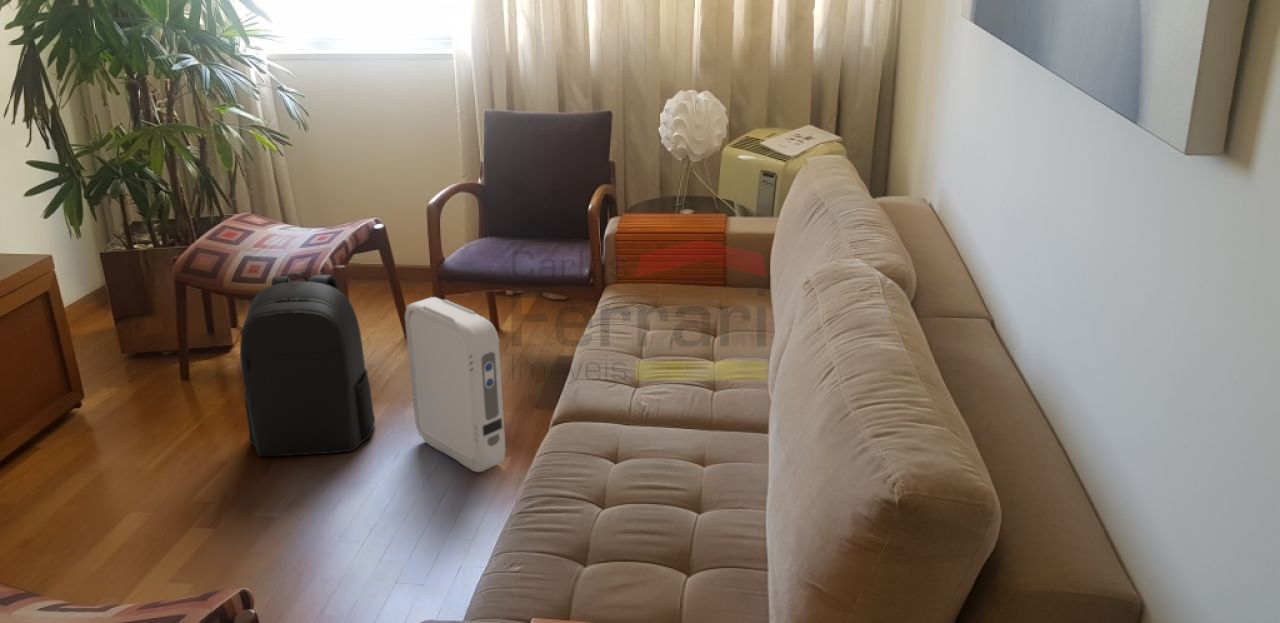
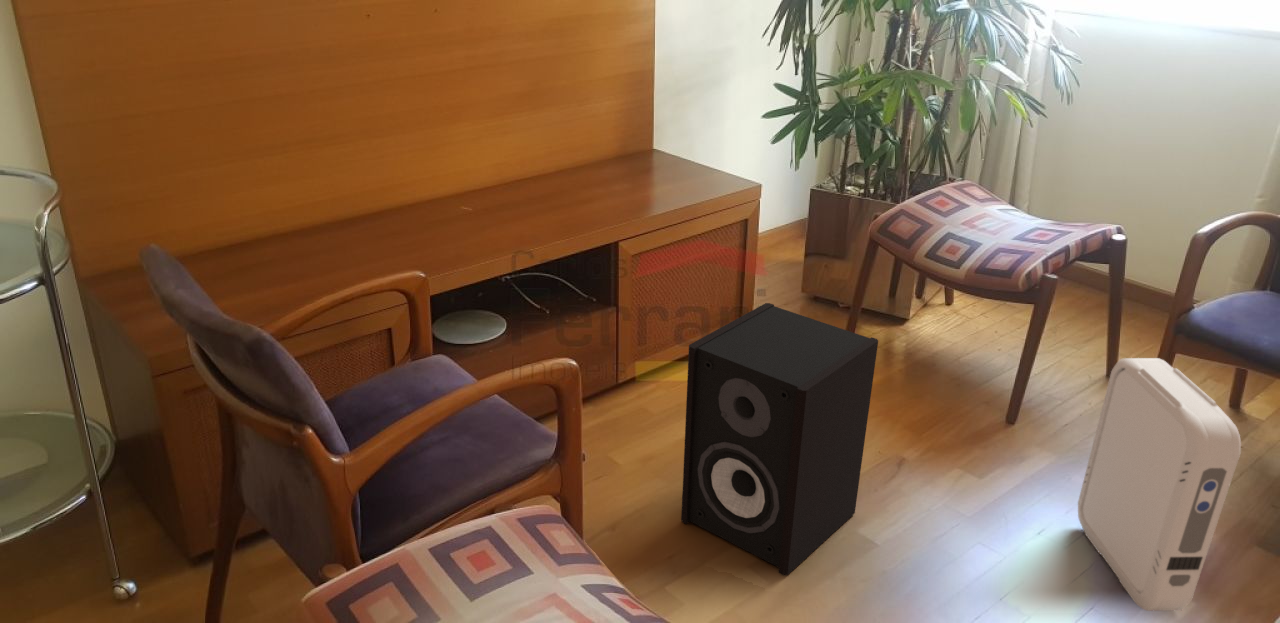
backpack: present [240,272,375,456] -> none [882,270,1049,501]
speaker: none [46,346,250,573] -> present [681,303,878,575]

